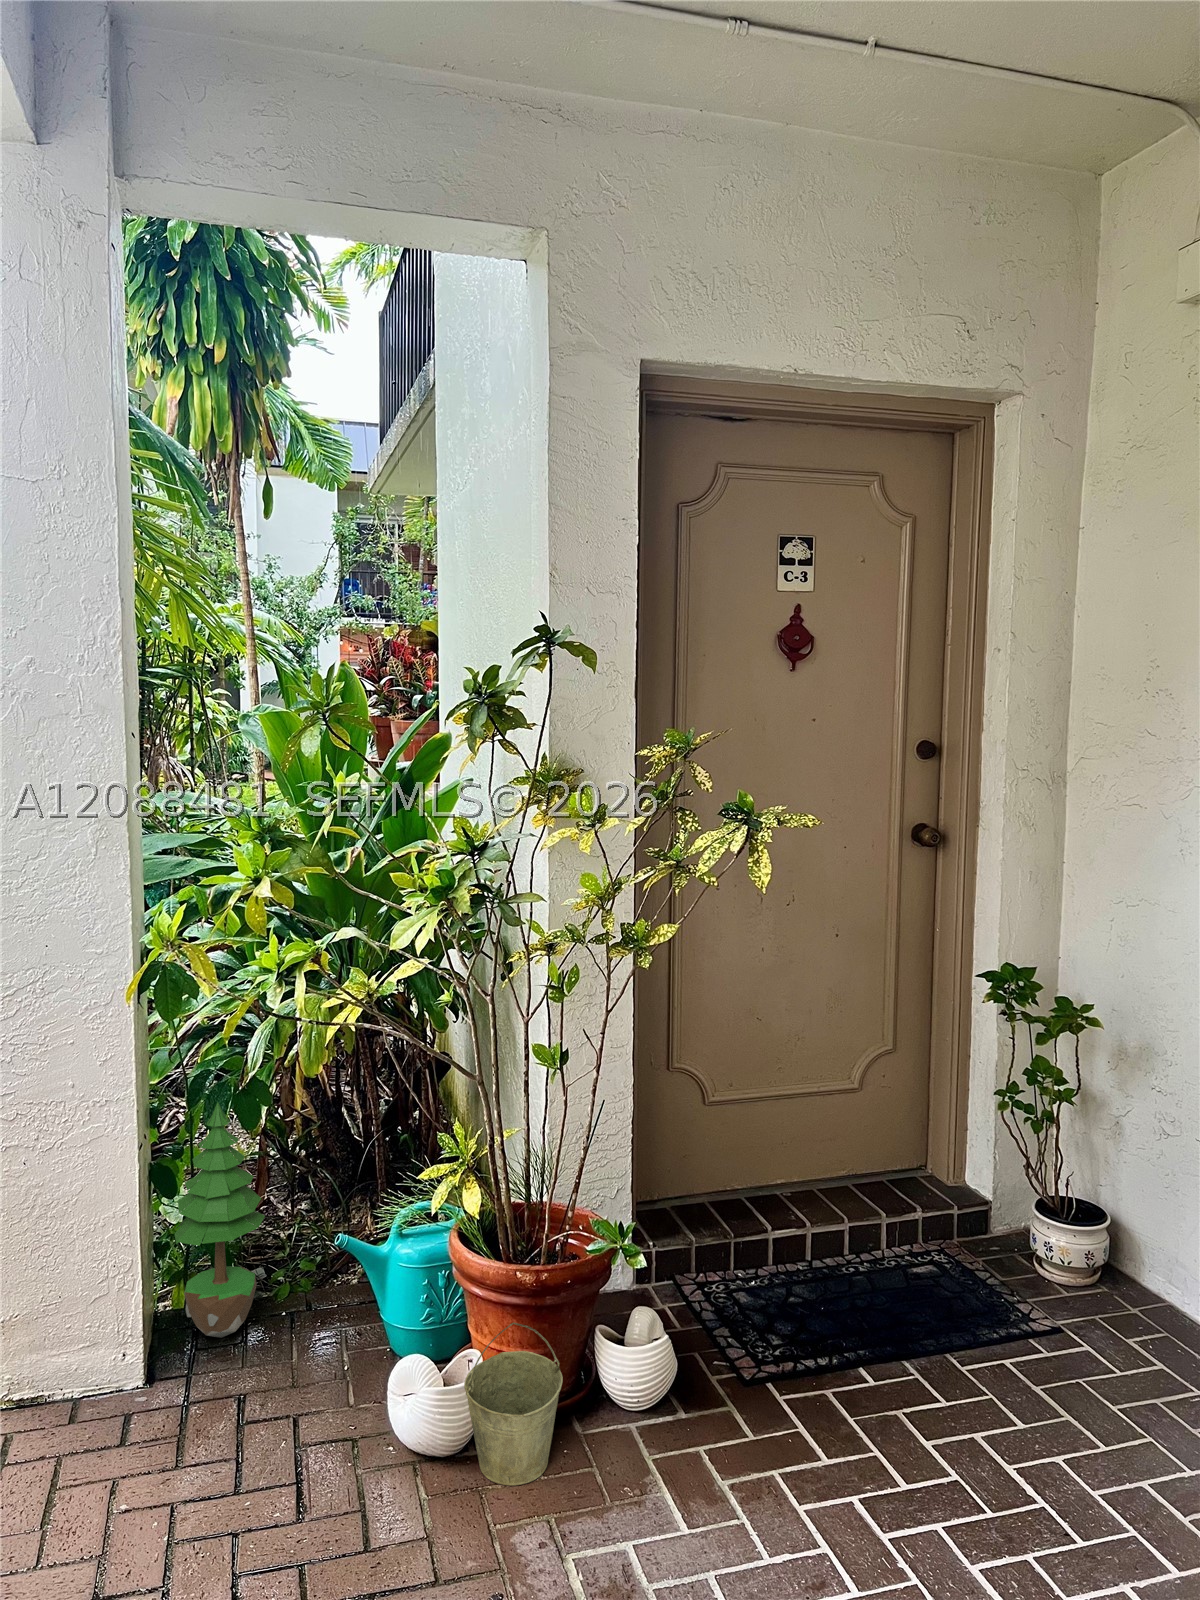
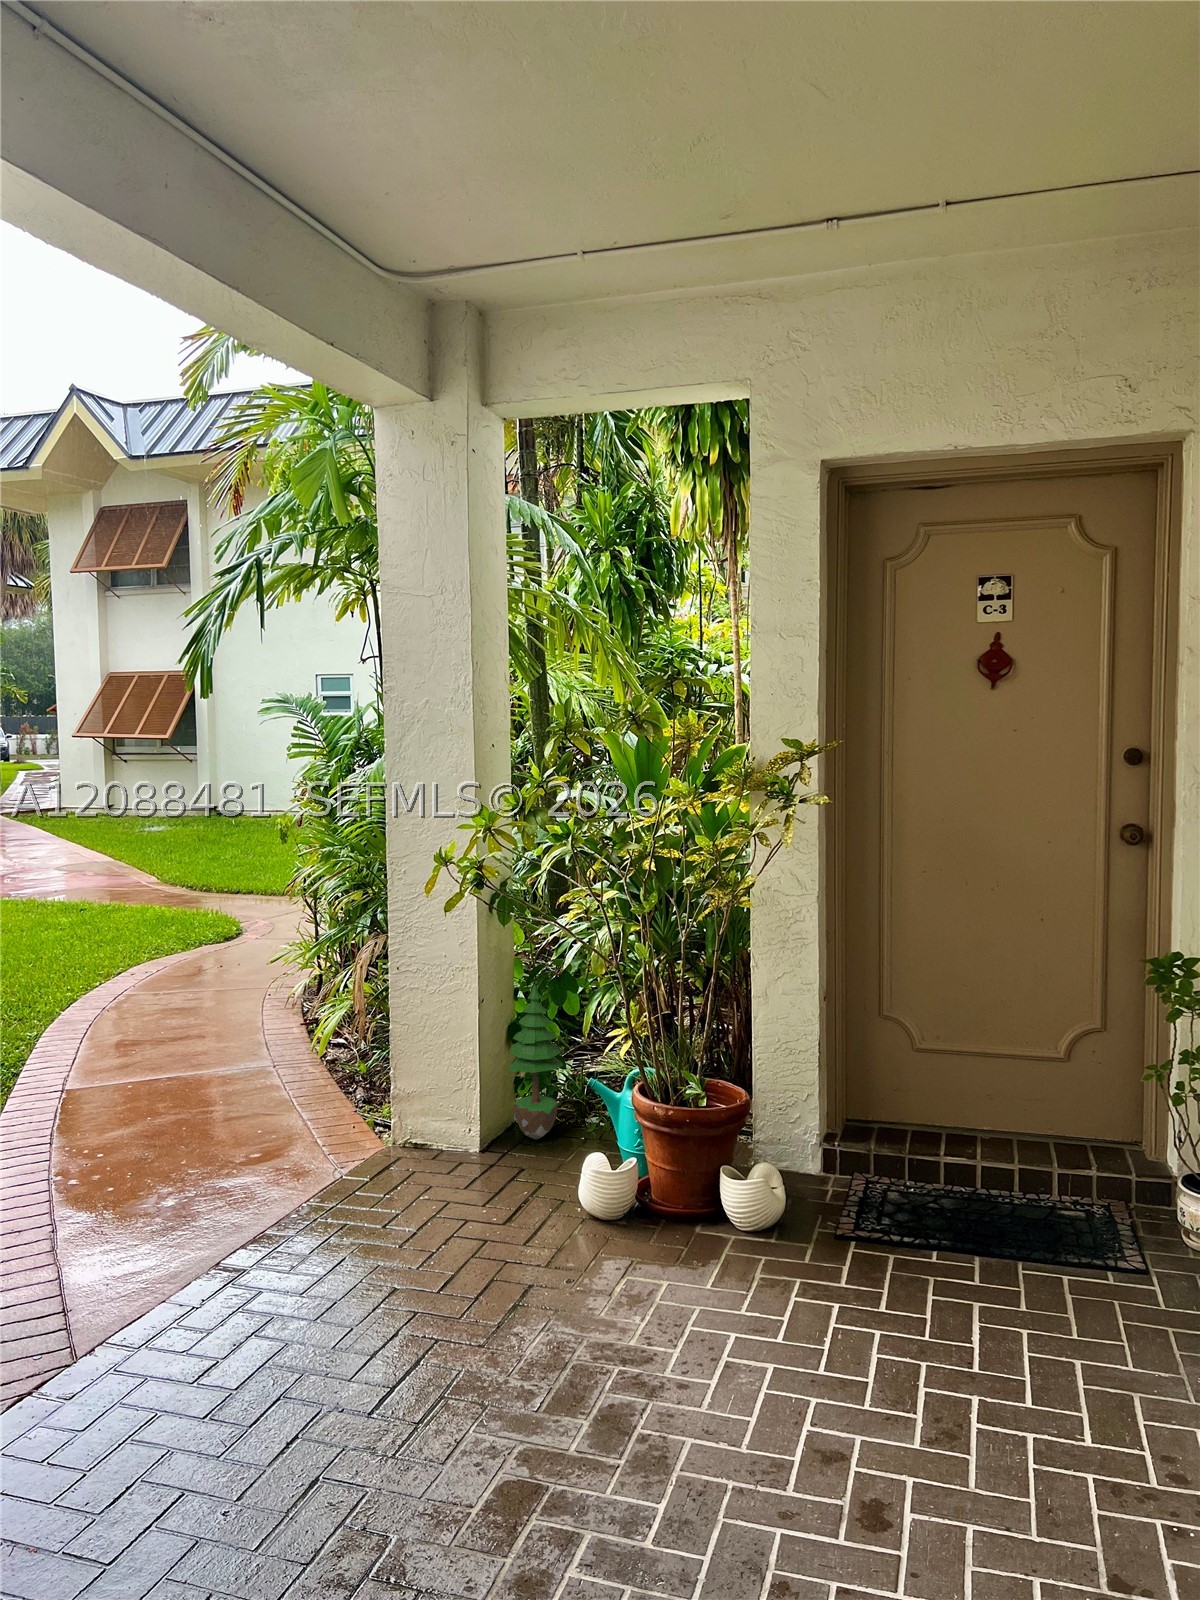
bucket: present [464,1323,563,1486] -> none [616,1139,682,1244]

